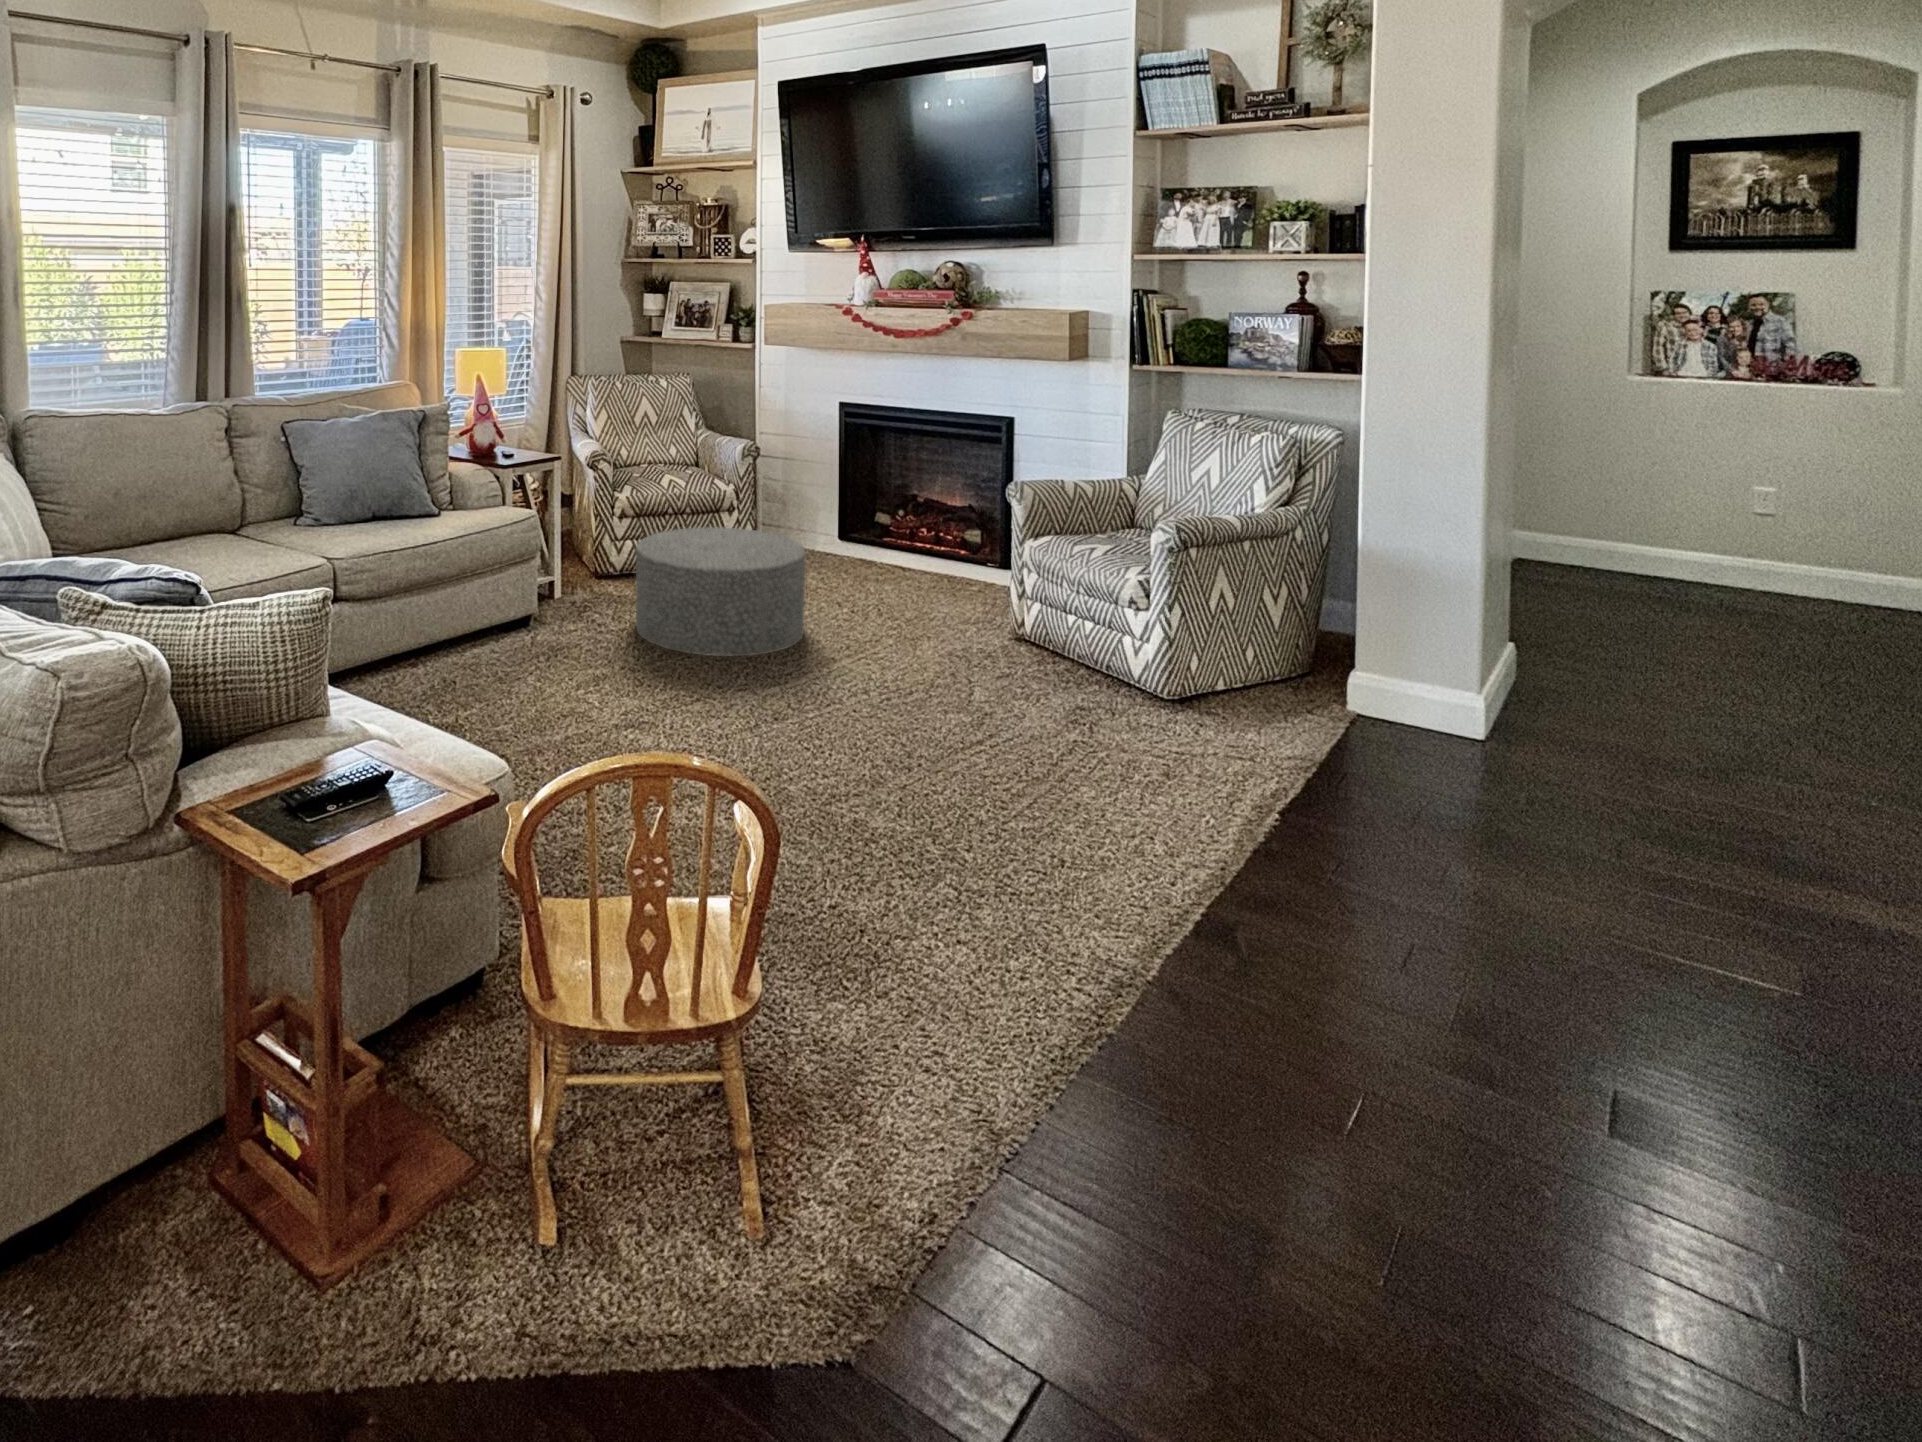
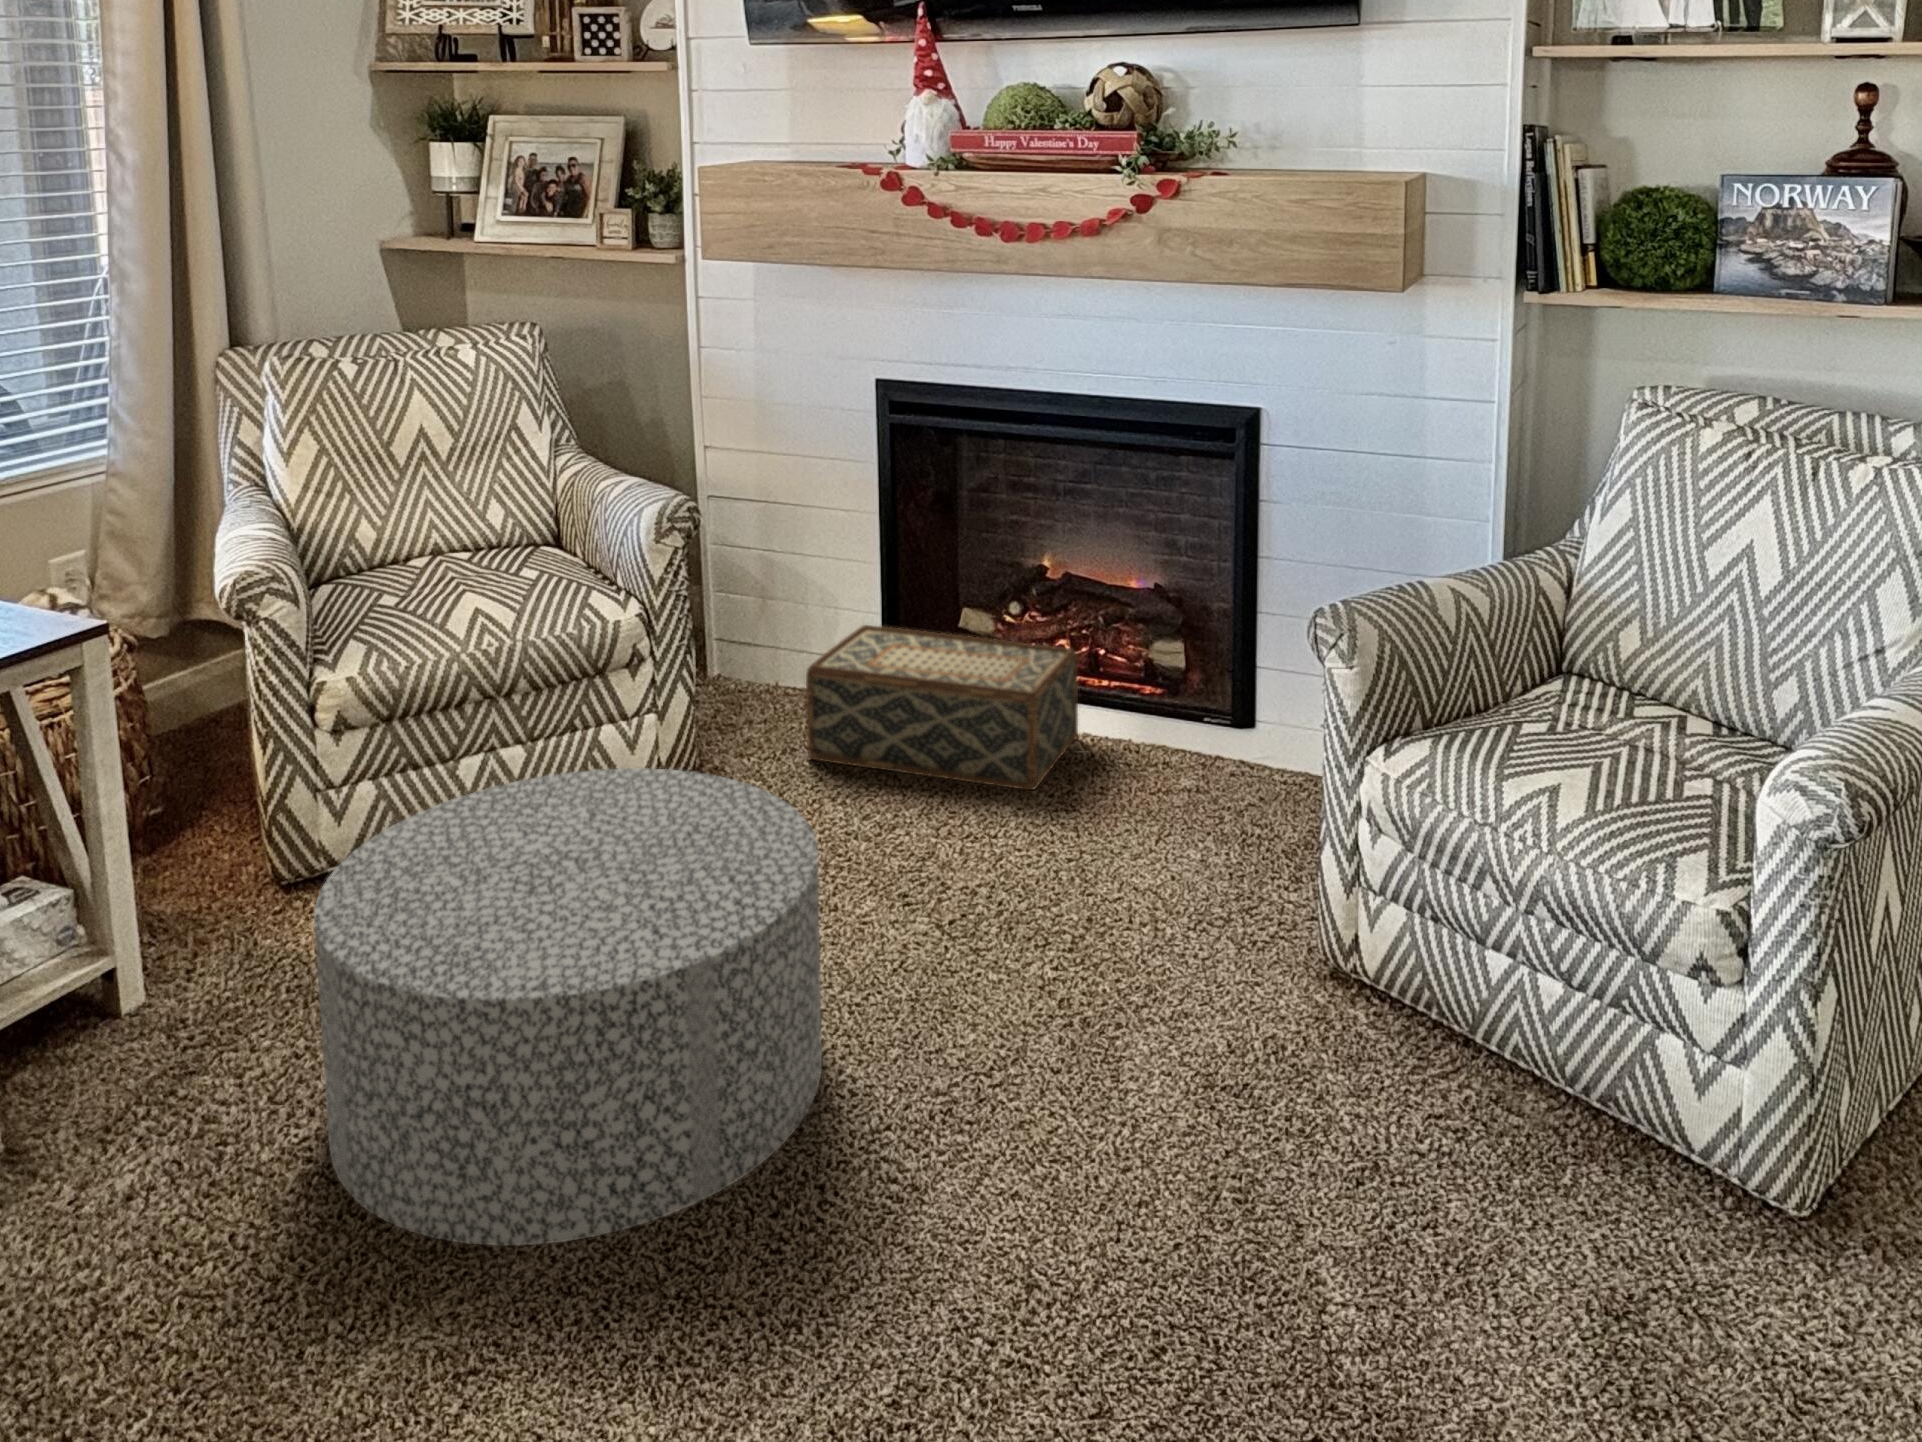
woven basket: none [803,510,926,579] -> present [806,625,1078,790]

